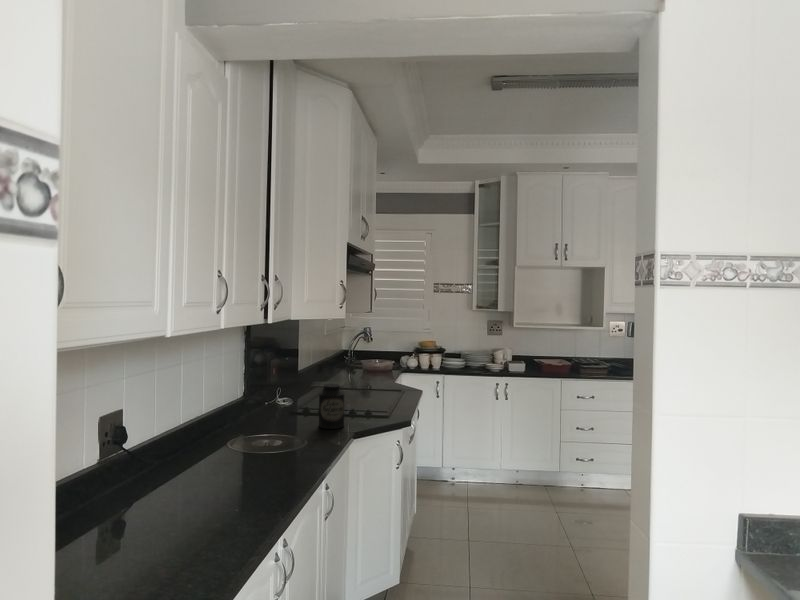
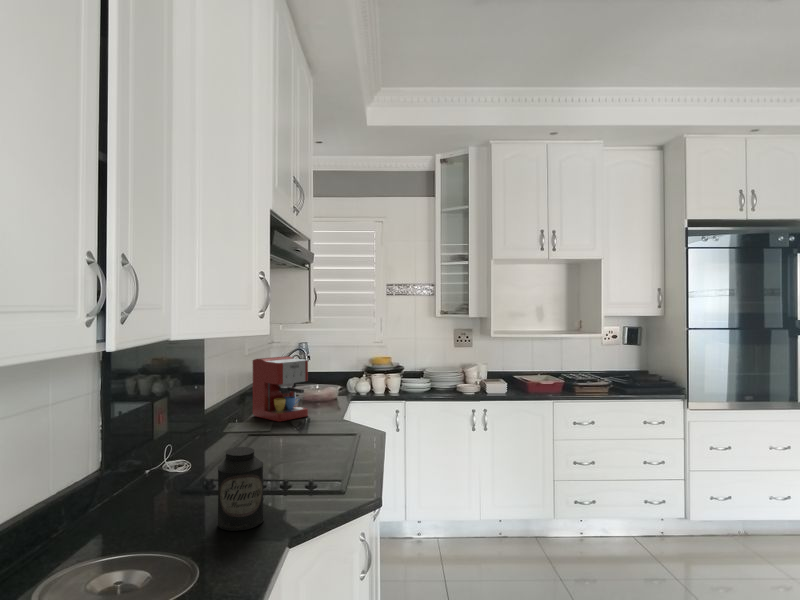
coffee maker: none [331,336,371,382] -> present [253,356,308,422]

